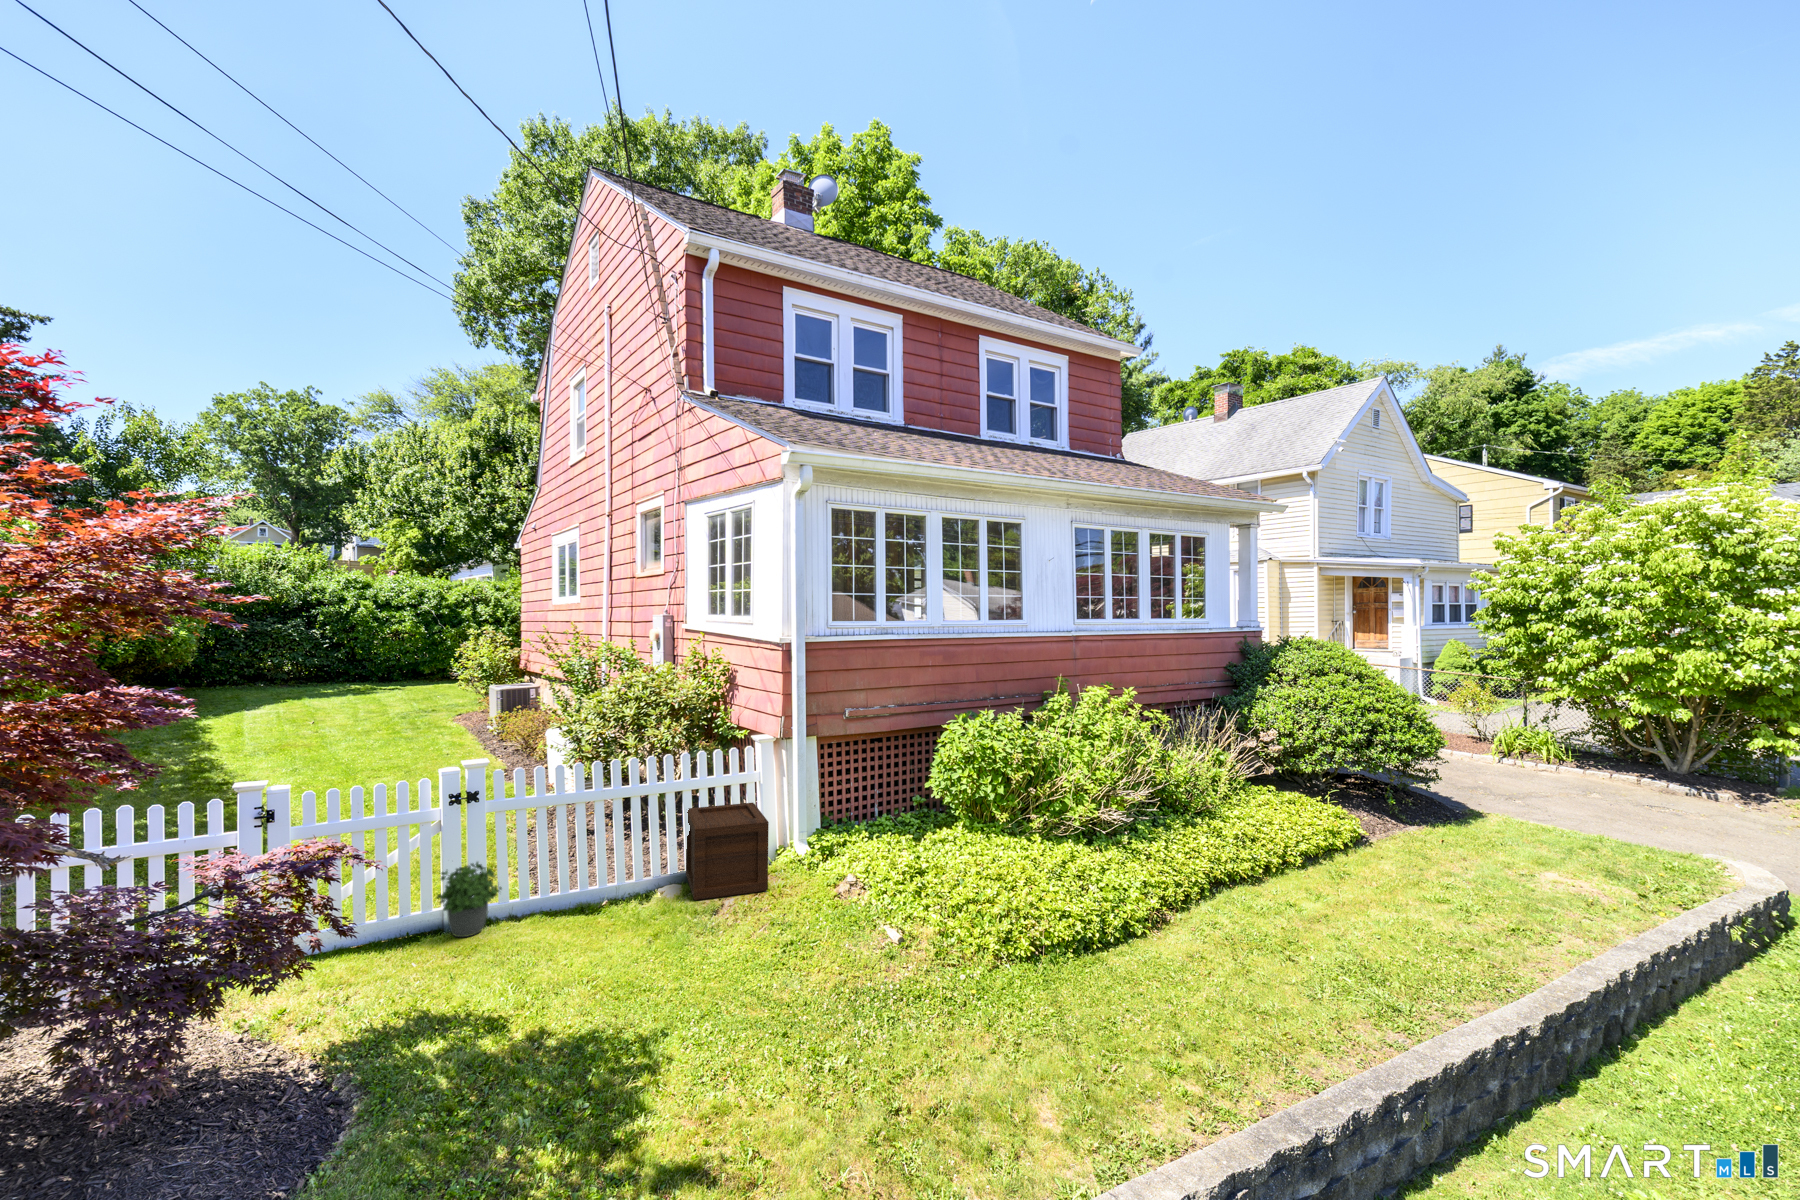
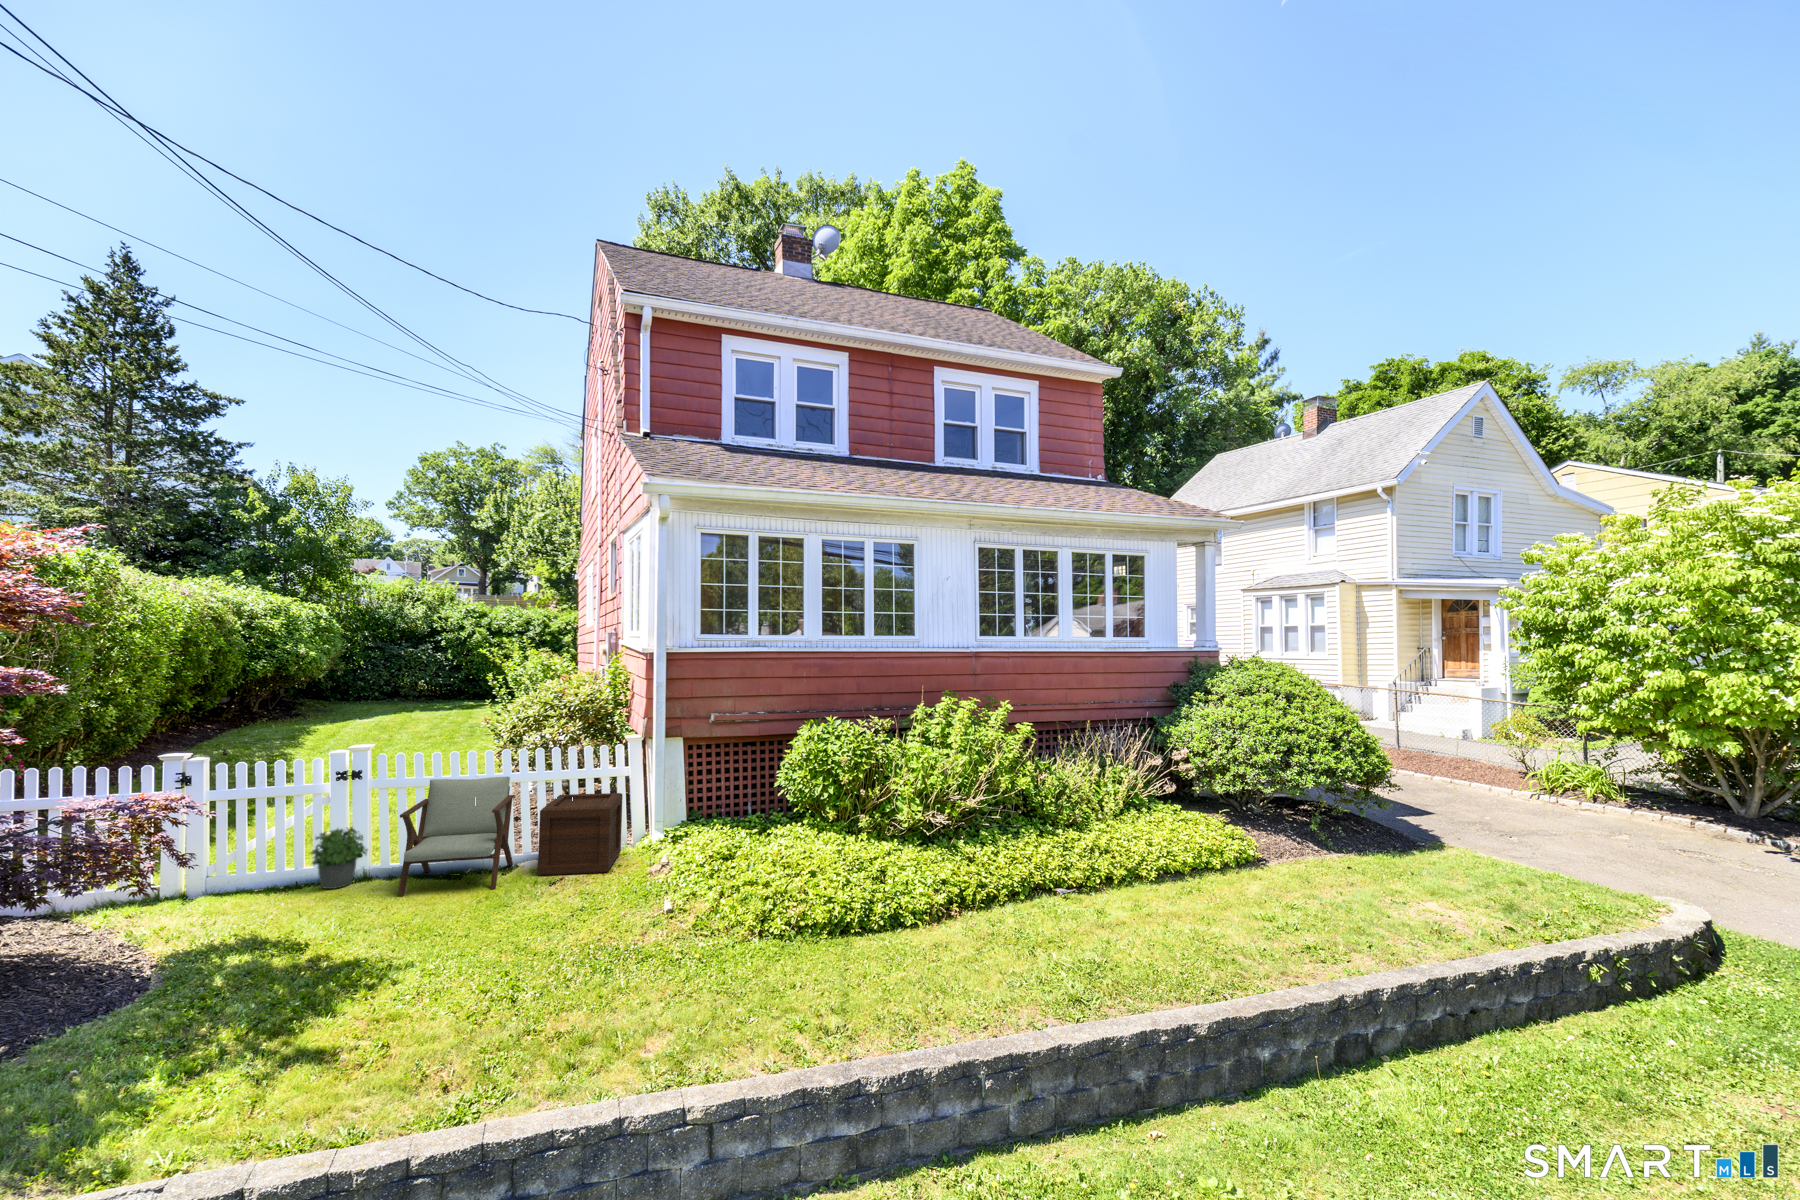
lounge chair: none [554,792,666,939] -> present [398,776,514,897]

